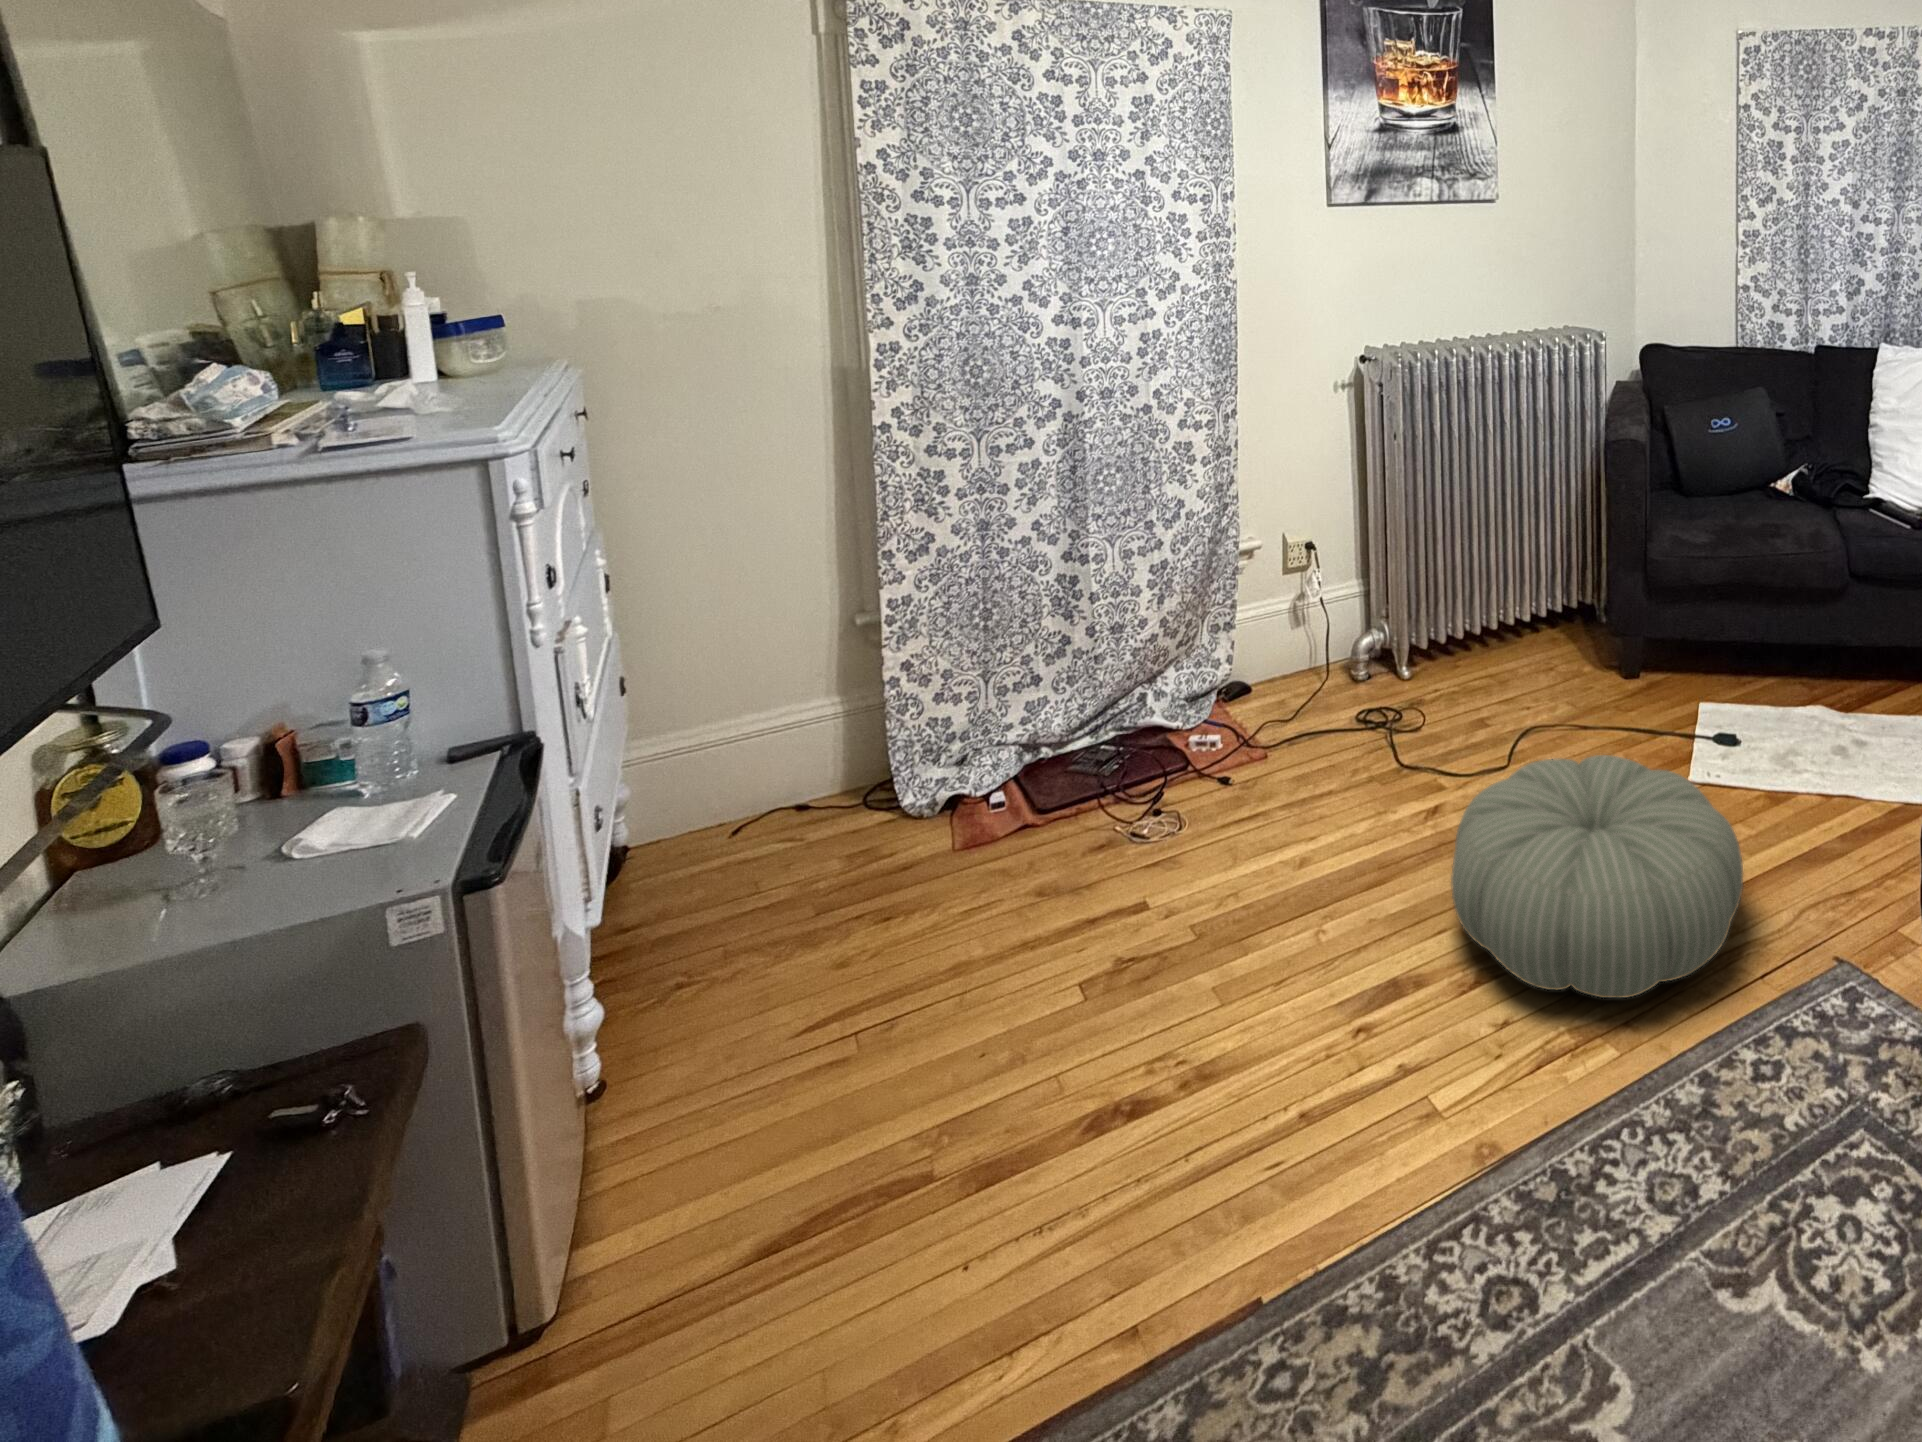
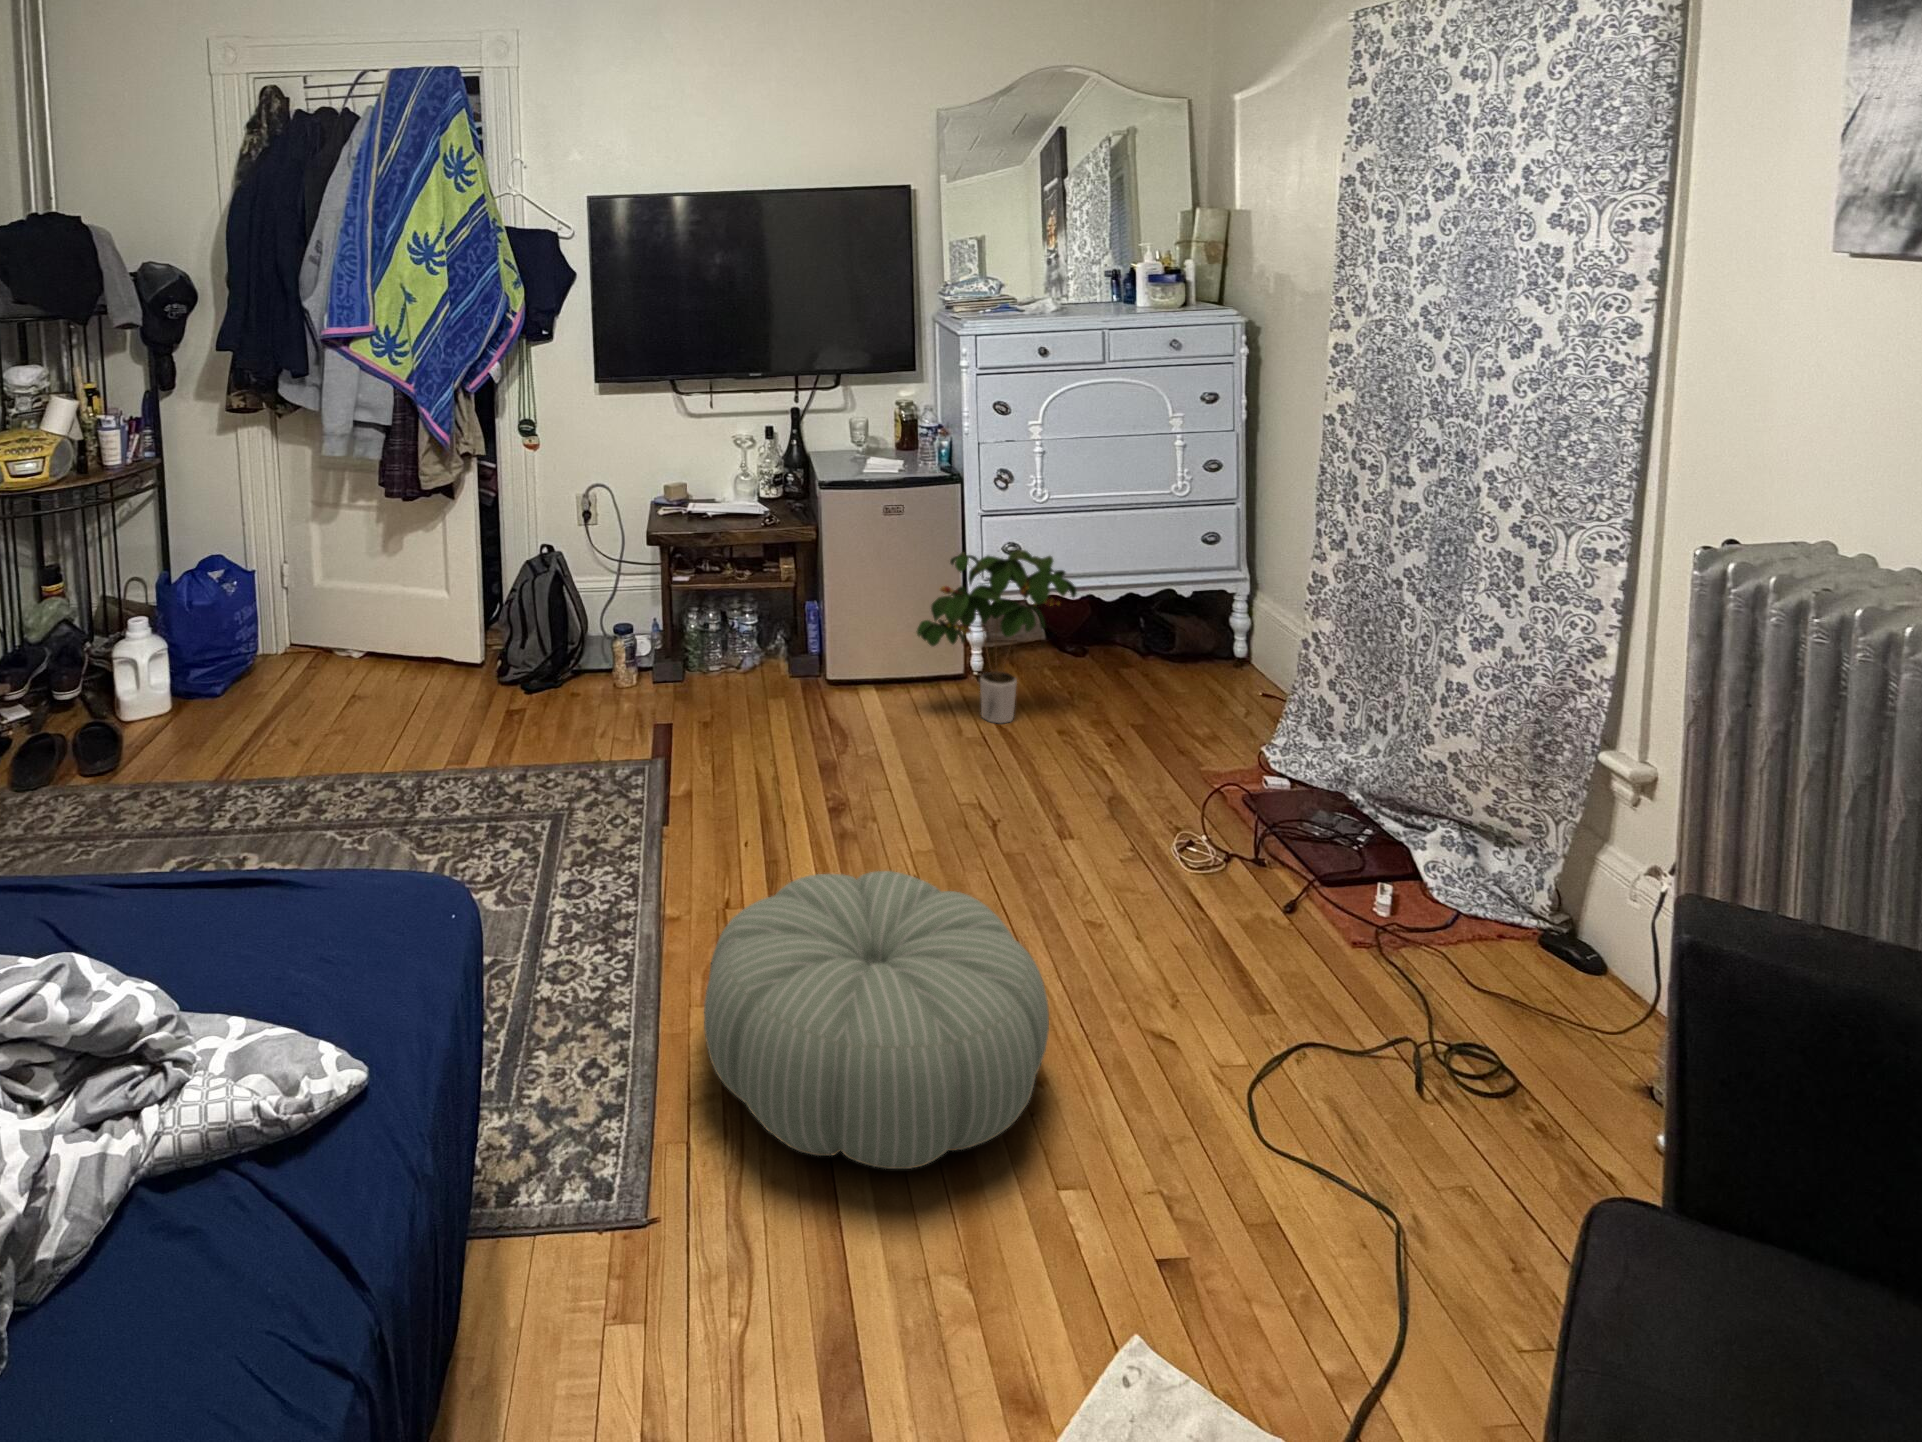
potted plant: none [612,794,736,1100] -> present [916,550,1077,723]

